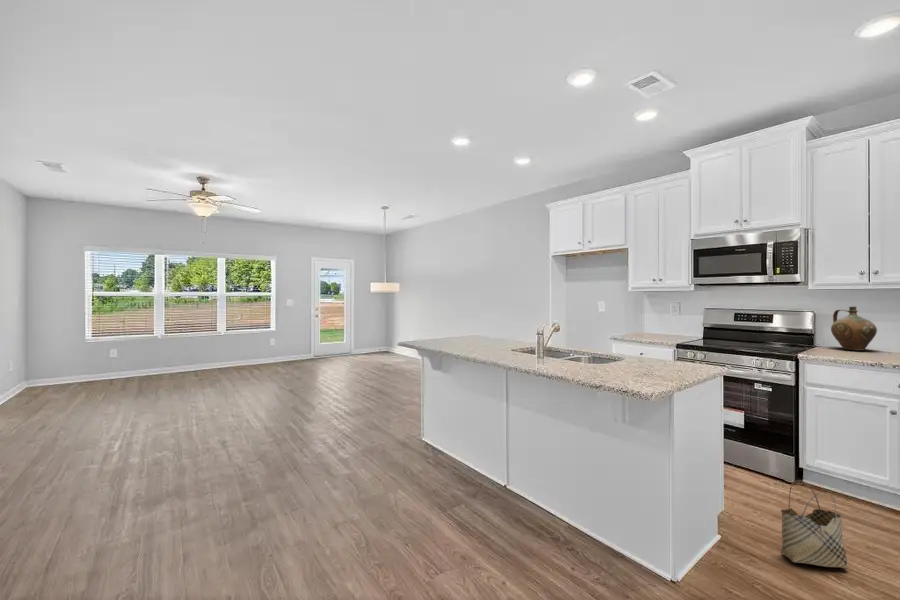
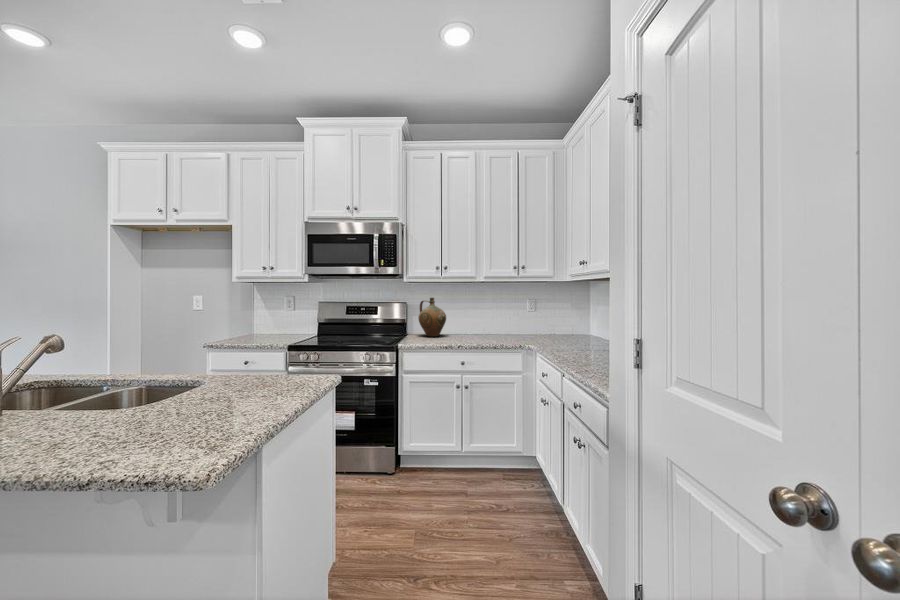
woven basket: present [781,480,847,568] -> none [387,479,436,573]

